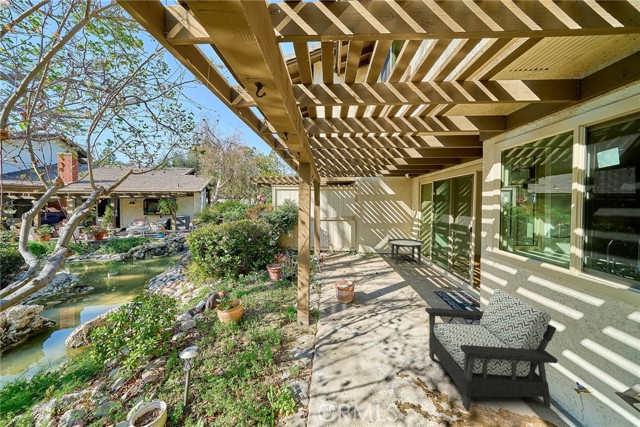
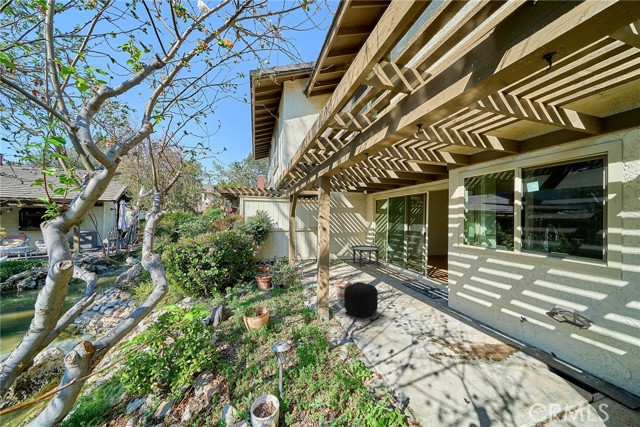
ottoman: none [332,286,373,331] -> present [344,282,378,318]
armchair: present [425,289,558,411] -> none [424,270,514,350]

